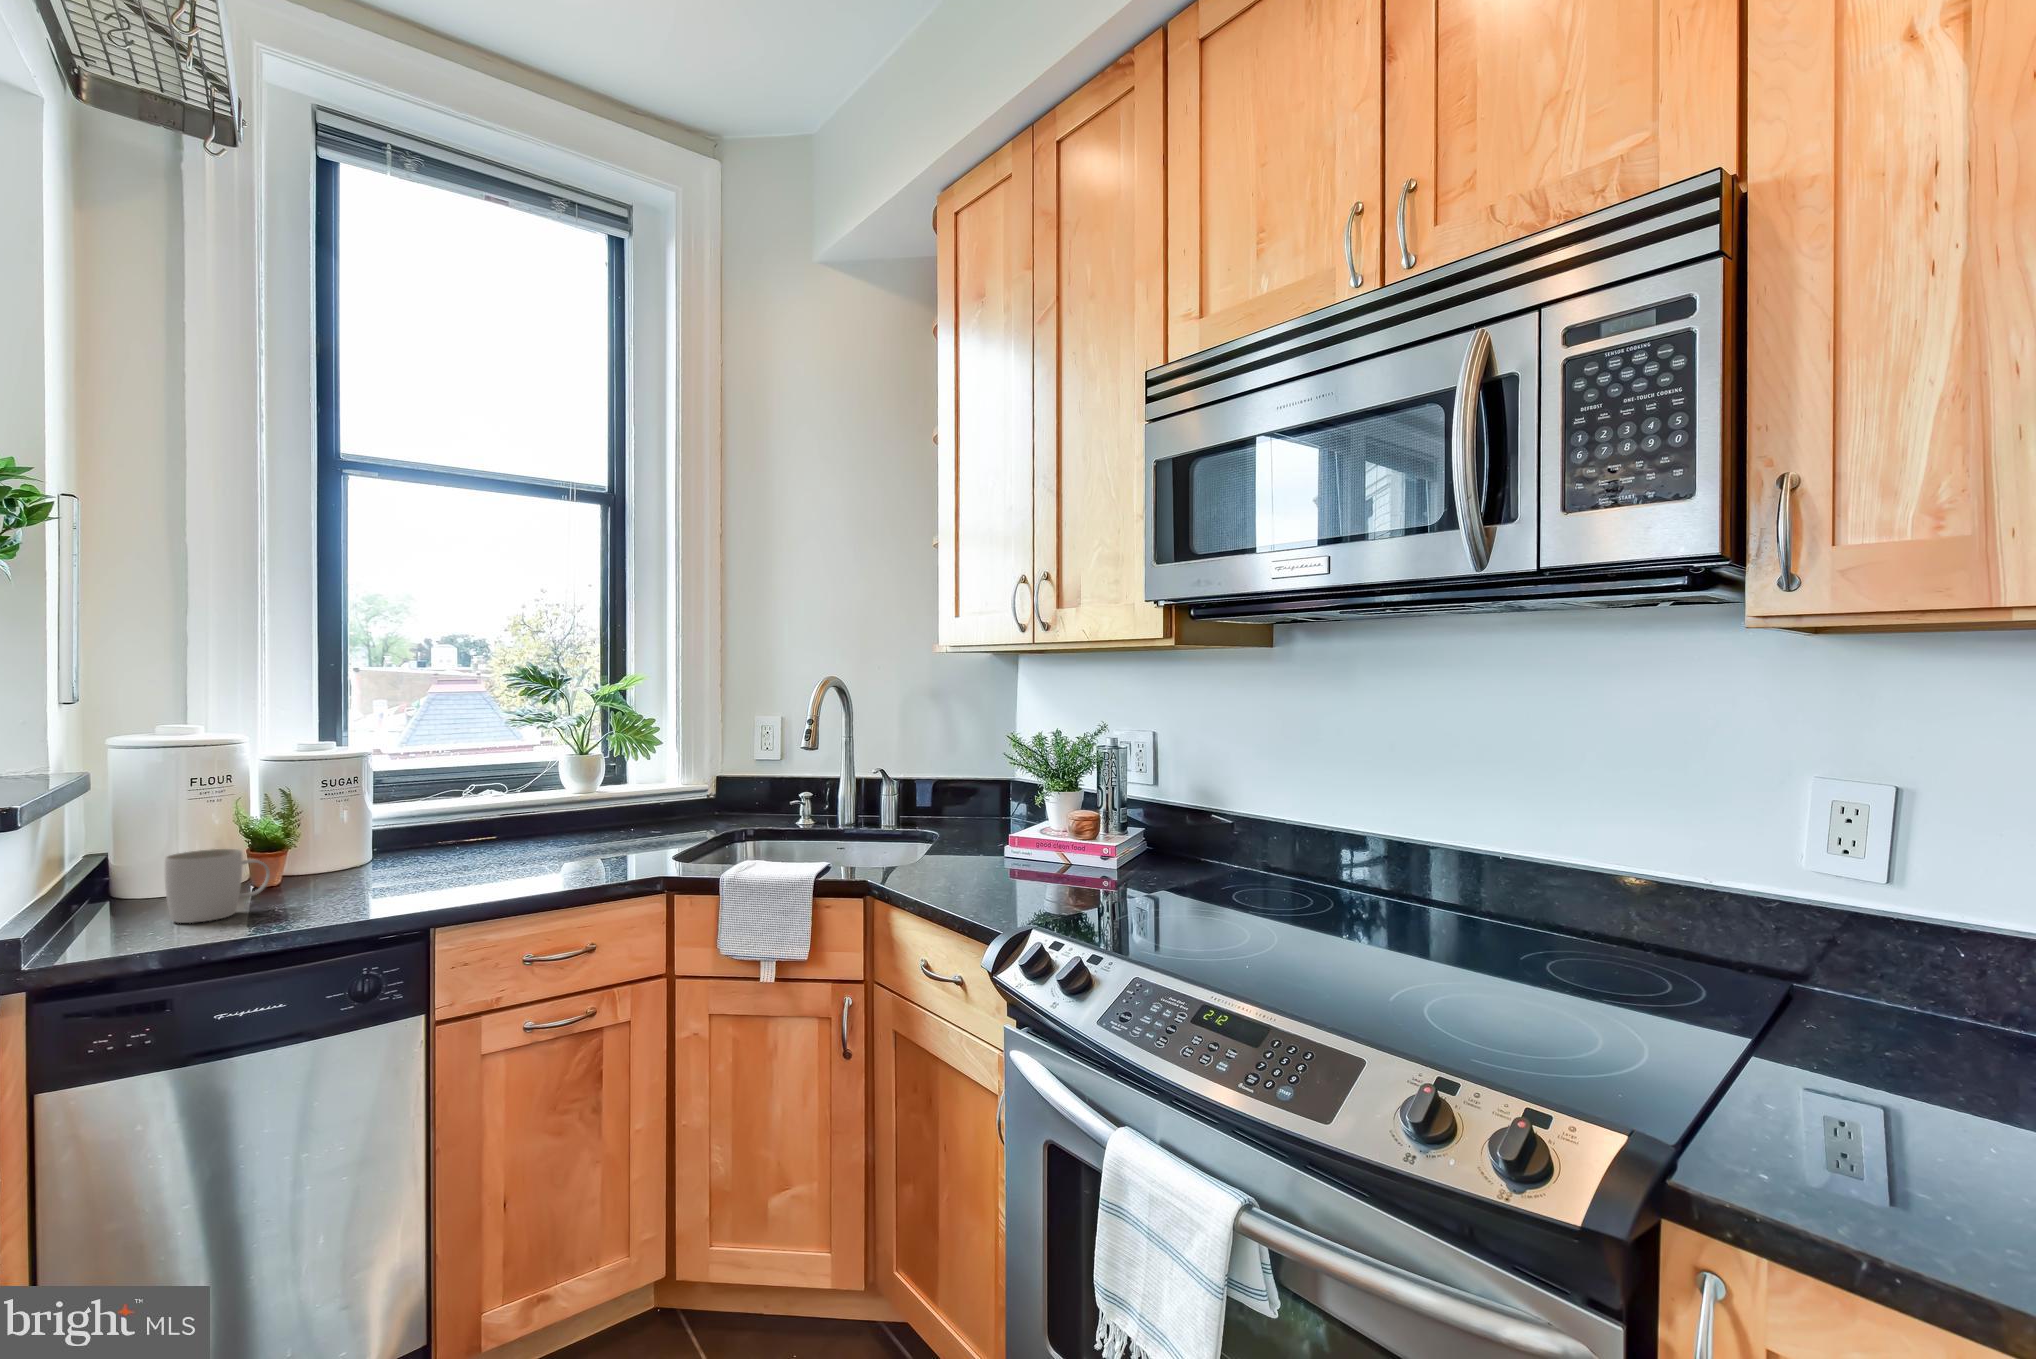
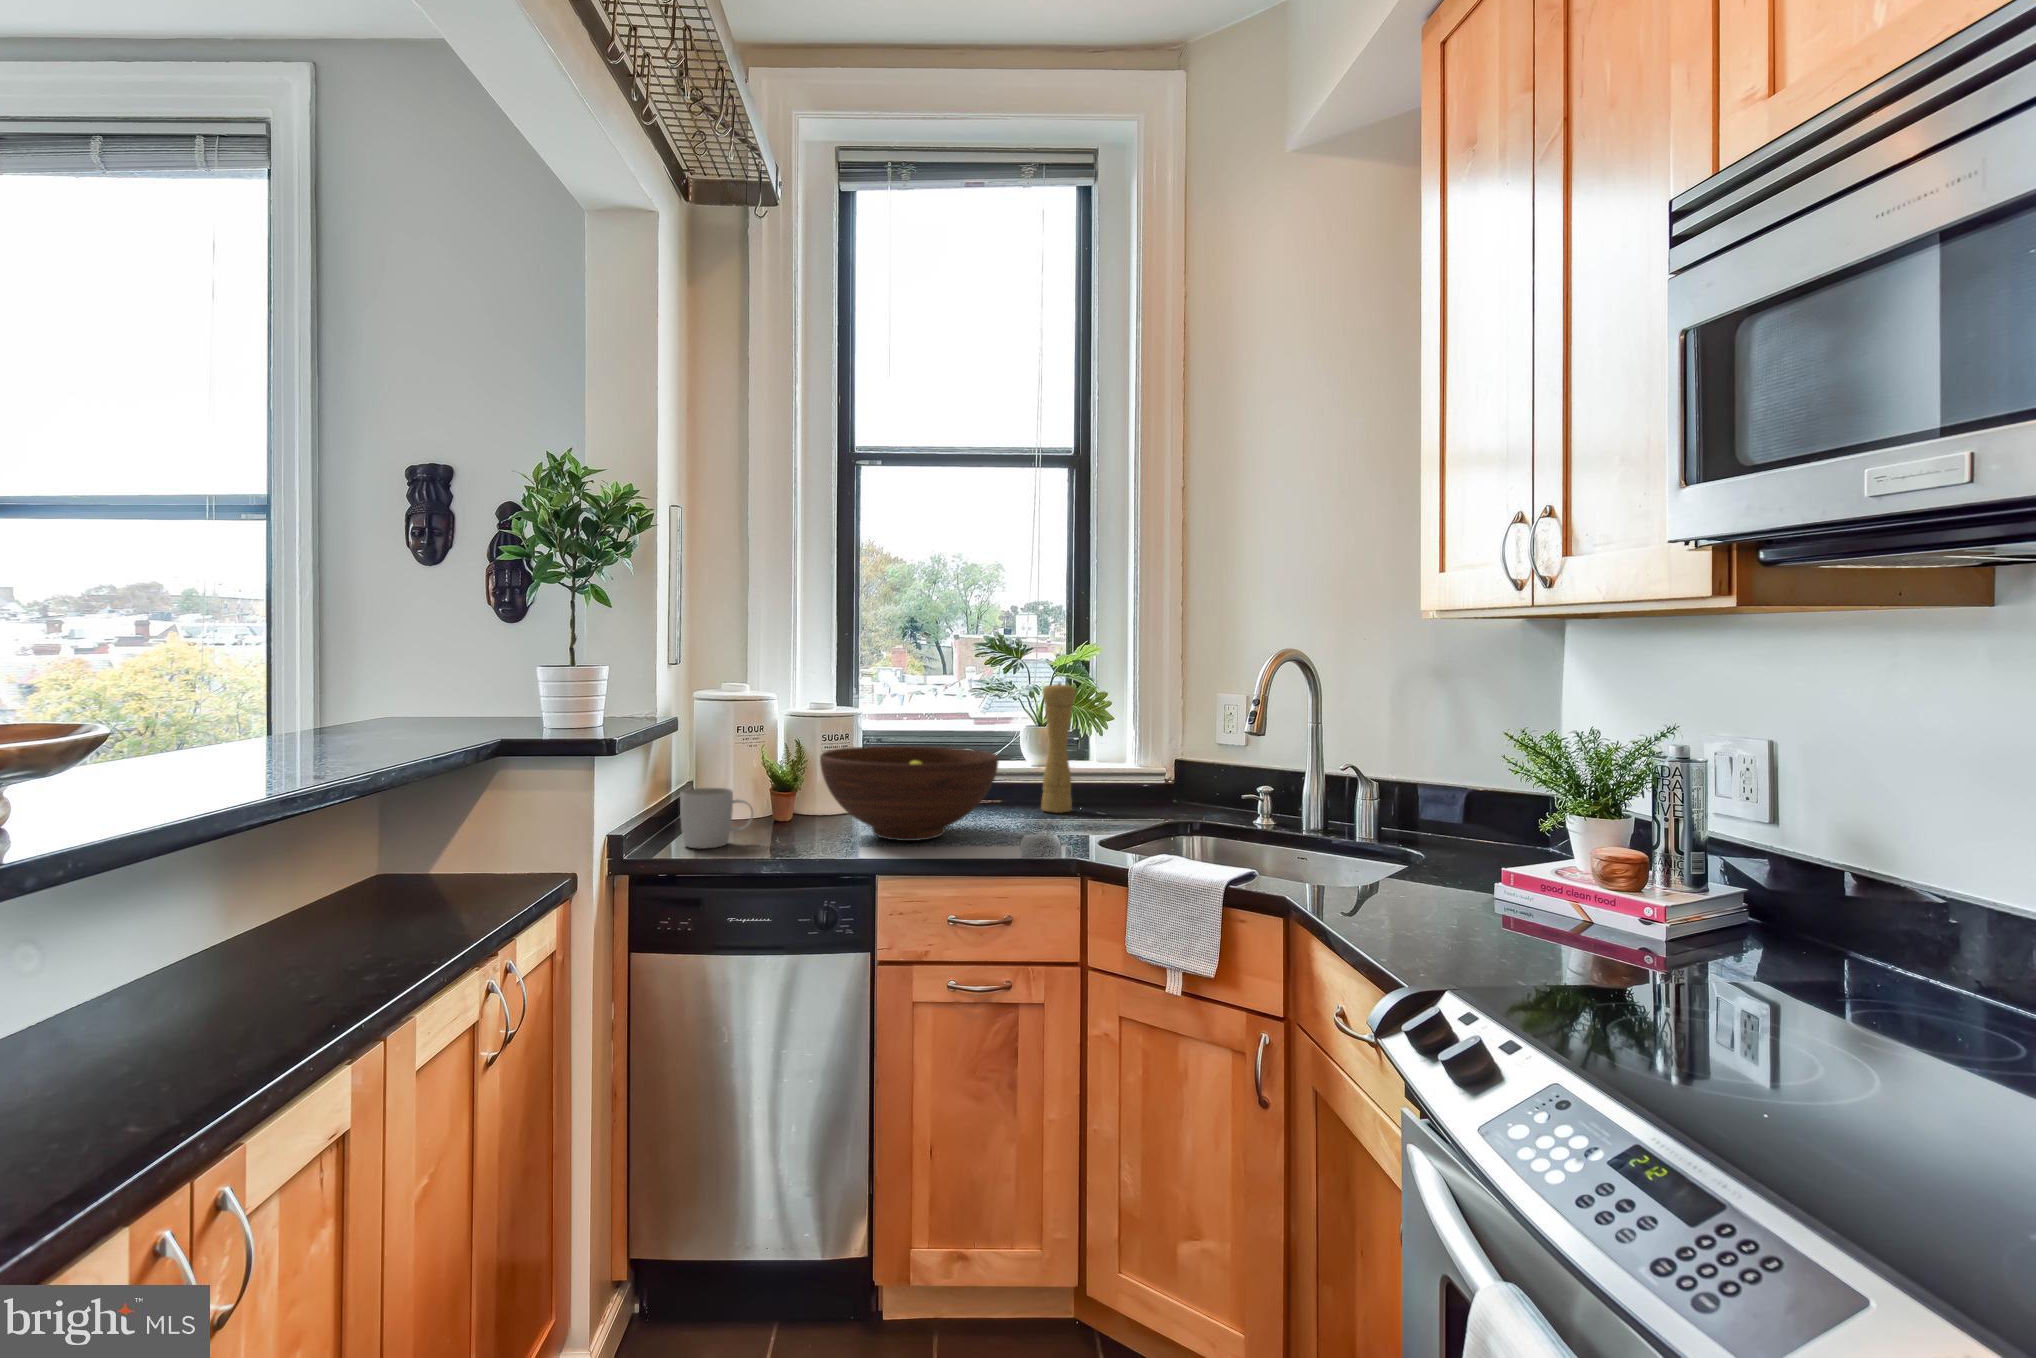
pepper mill: none [592,709,627,838] -> present [1041,682,1076,813]
fruit bowl: none [355,781,569,883] -> present [820,746,998,841]

